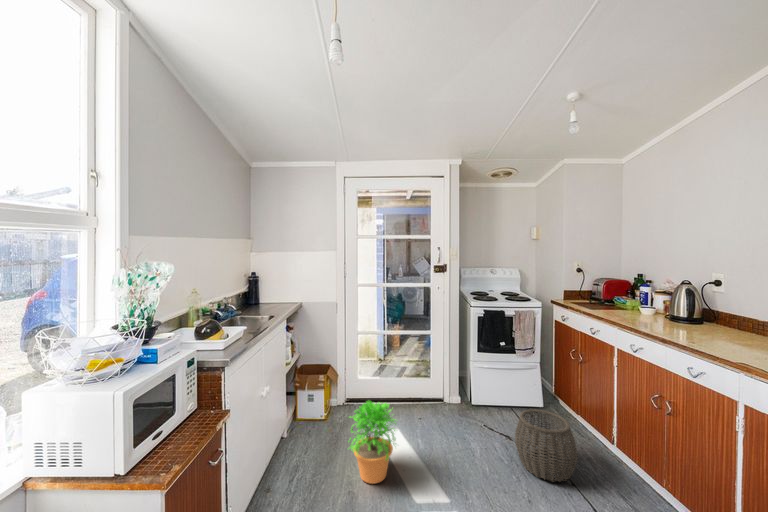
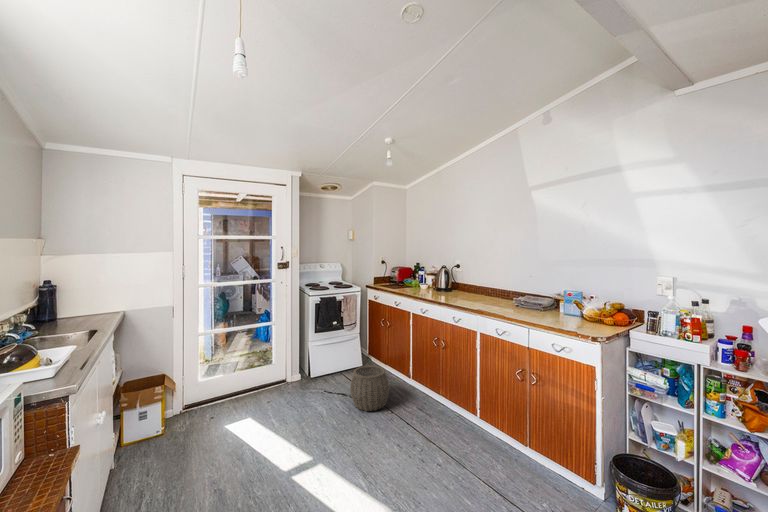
potted plant: present [350,401,396,484] -> none [209,389,267,465]

